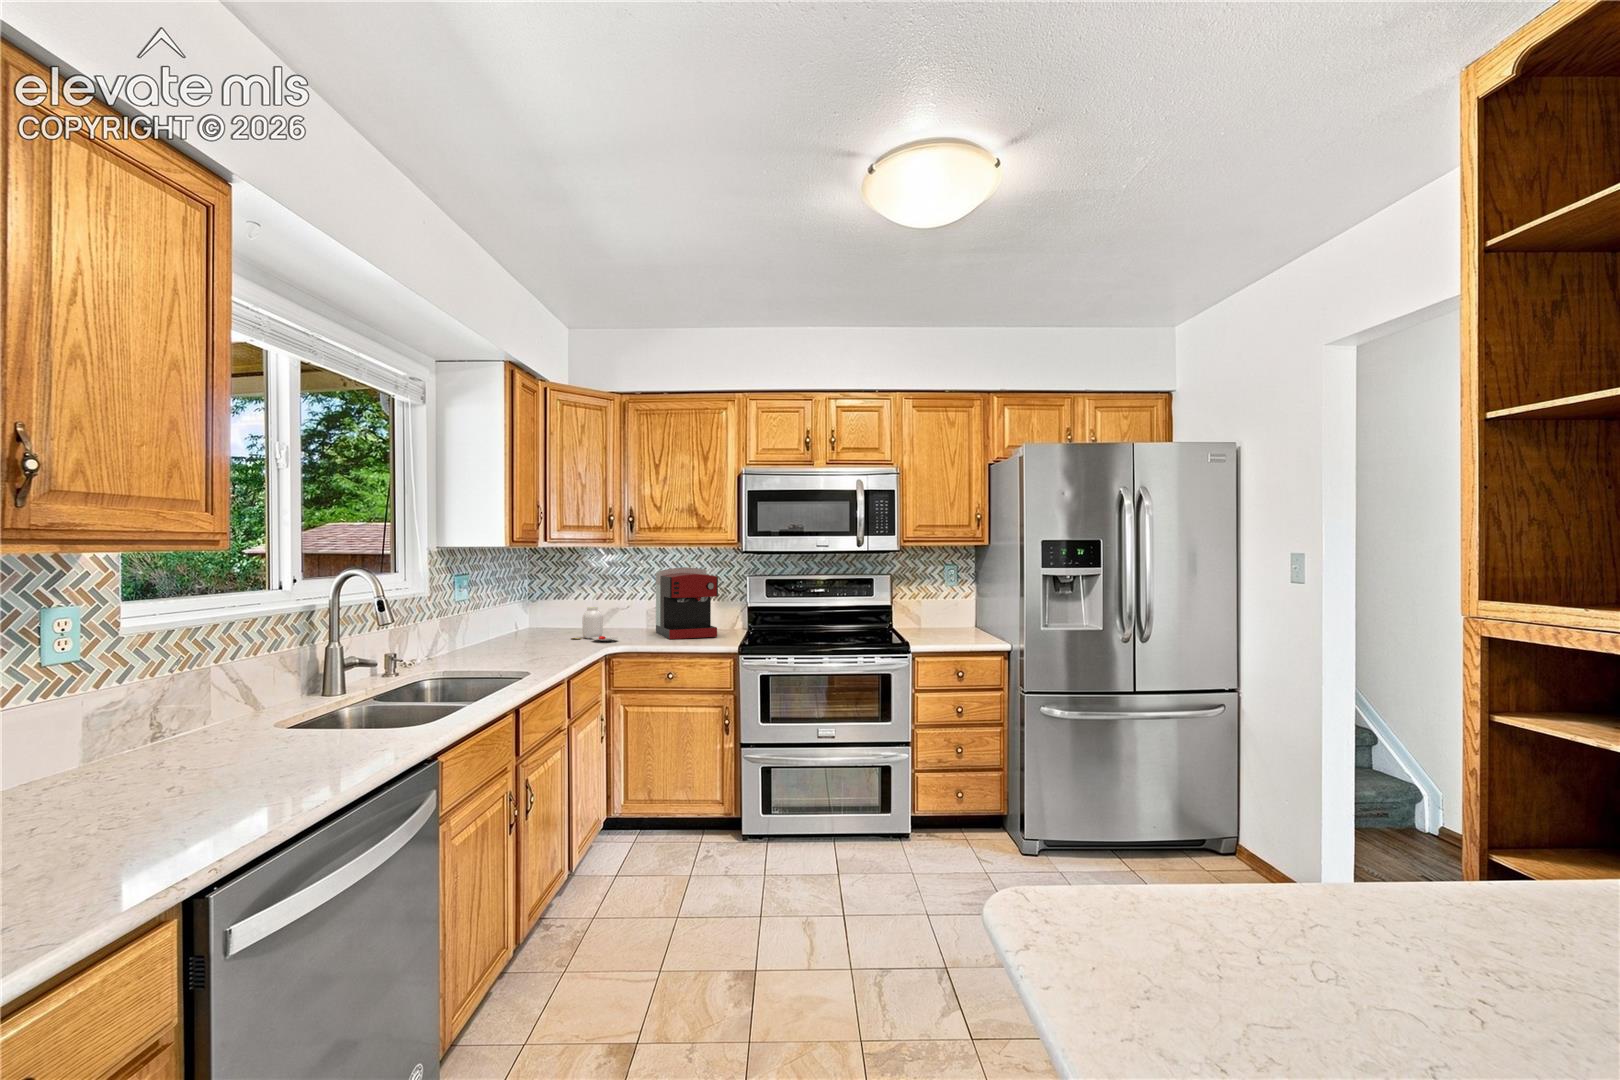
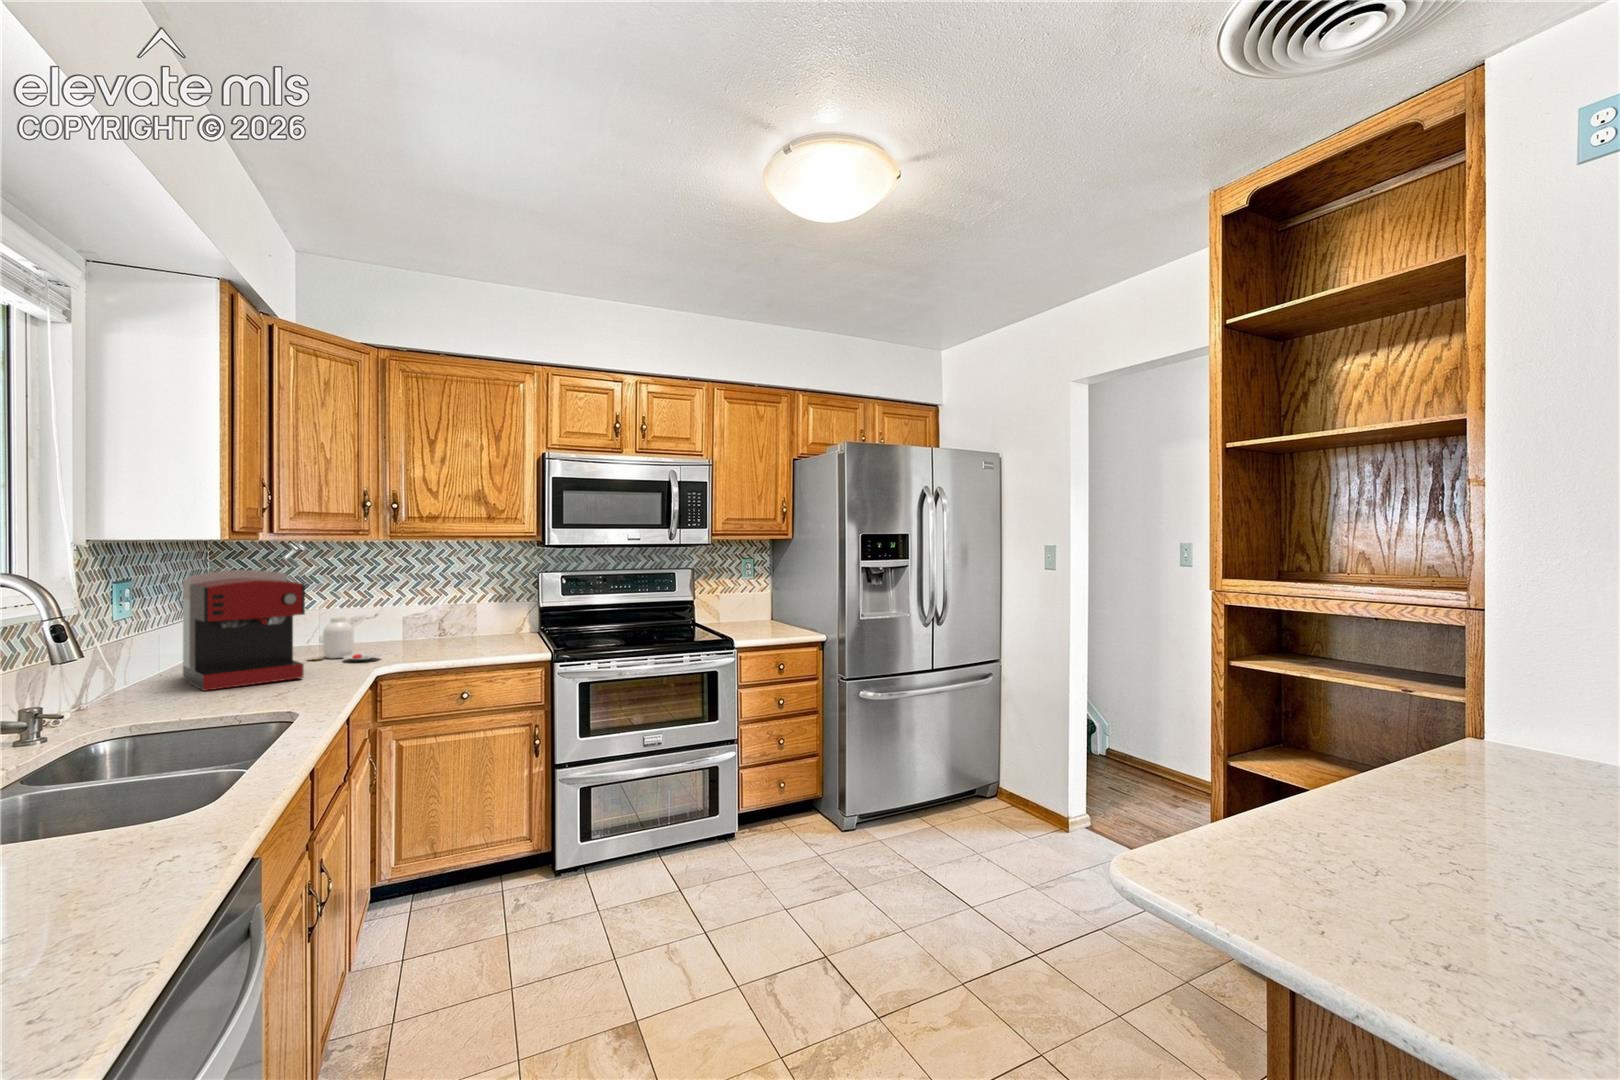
coffee maker: present [656,567,718,639] -> present [183,570,305,691]

